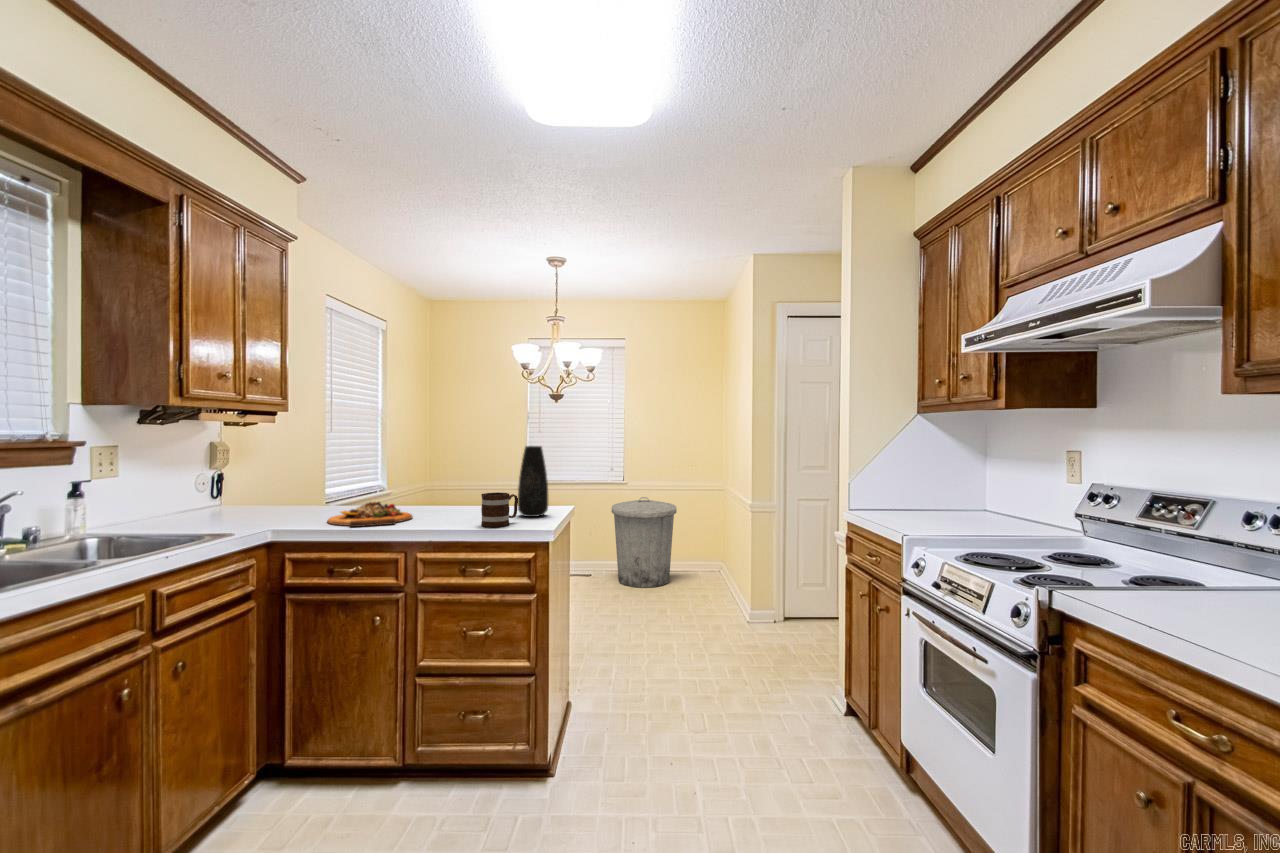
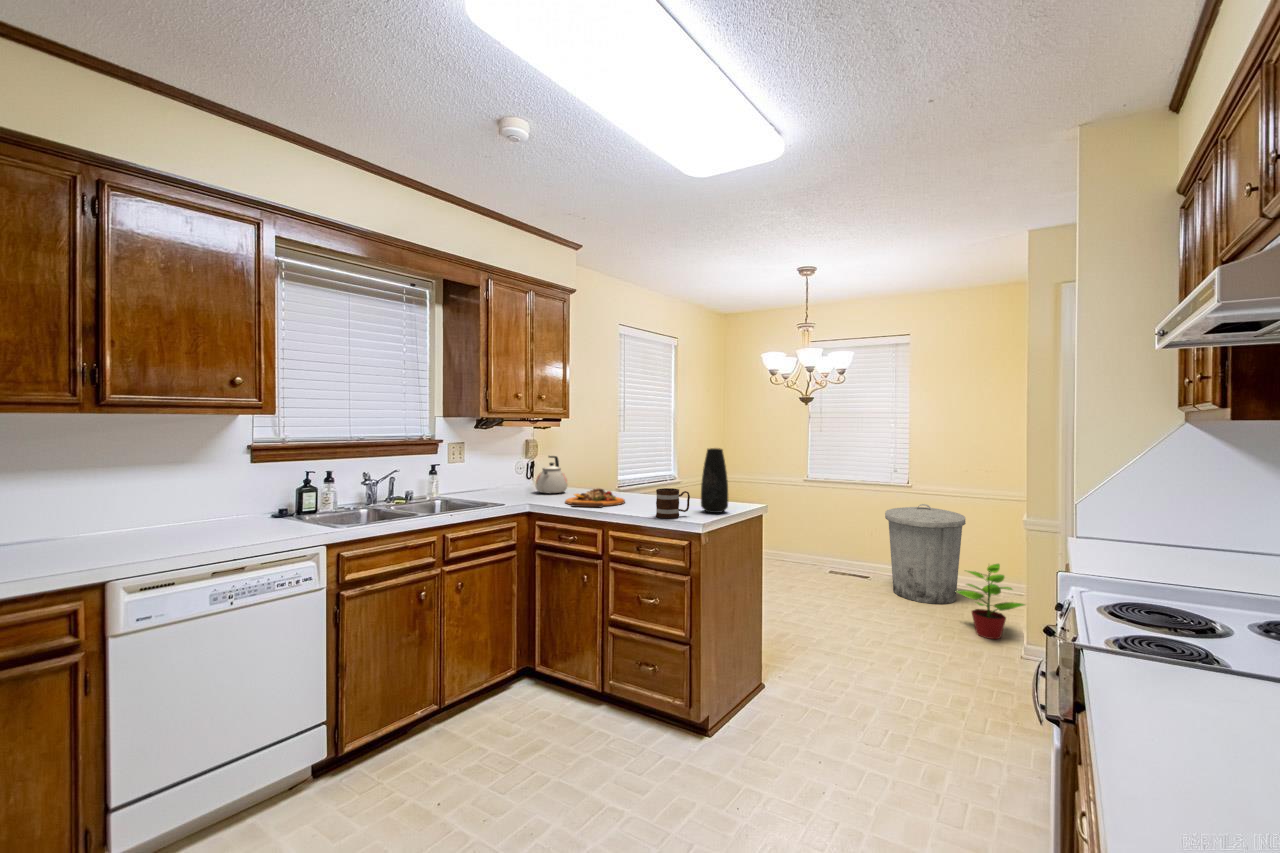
kettle: none [253,463,305,516] -> present [536,456,568,494]
potted plant: none [679,539,730,607] -> present [956,564,1024,639]

